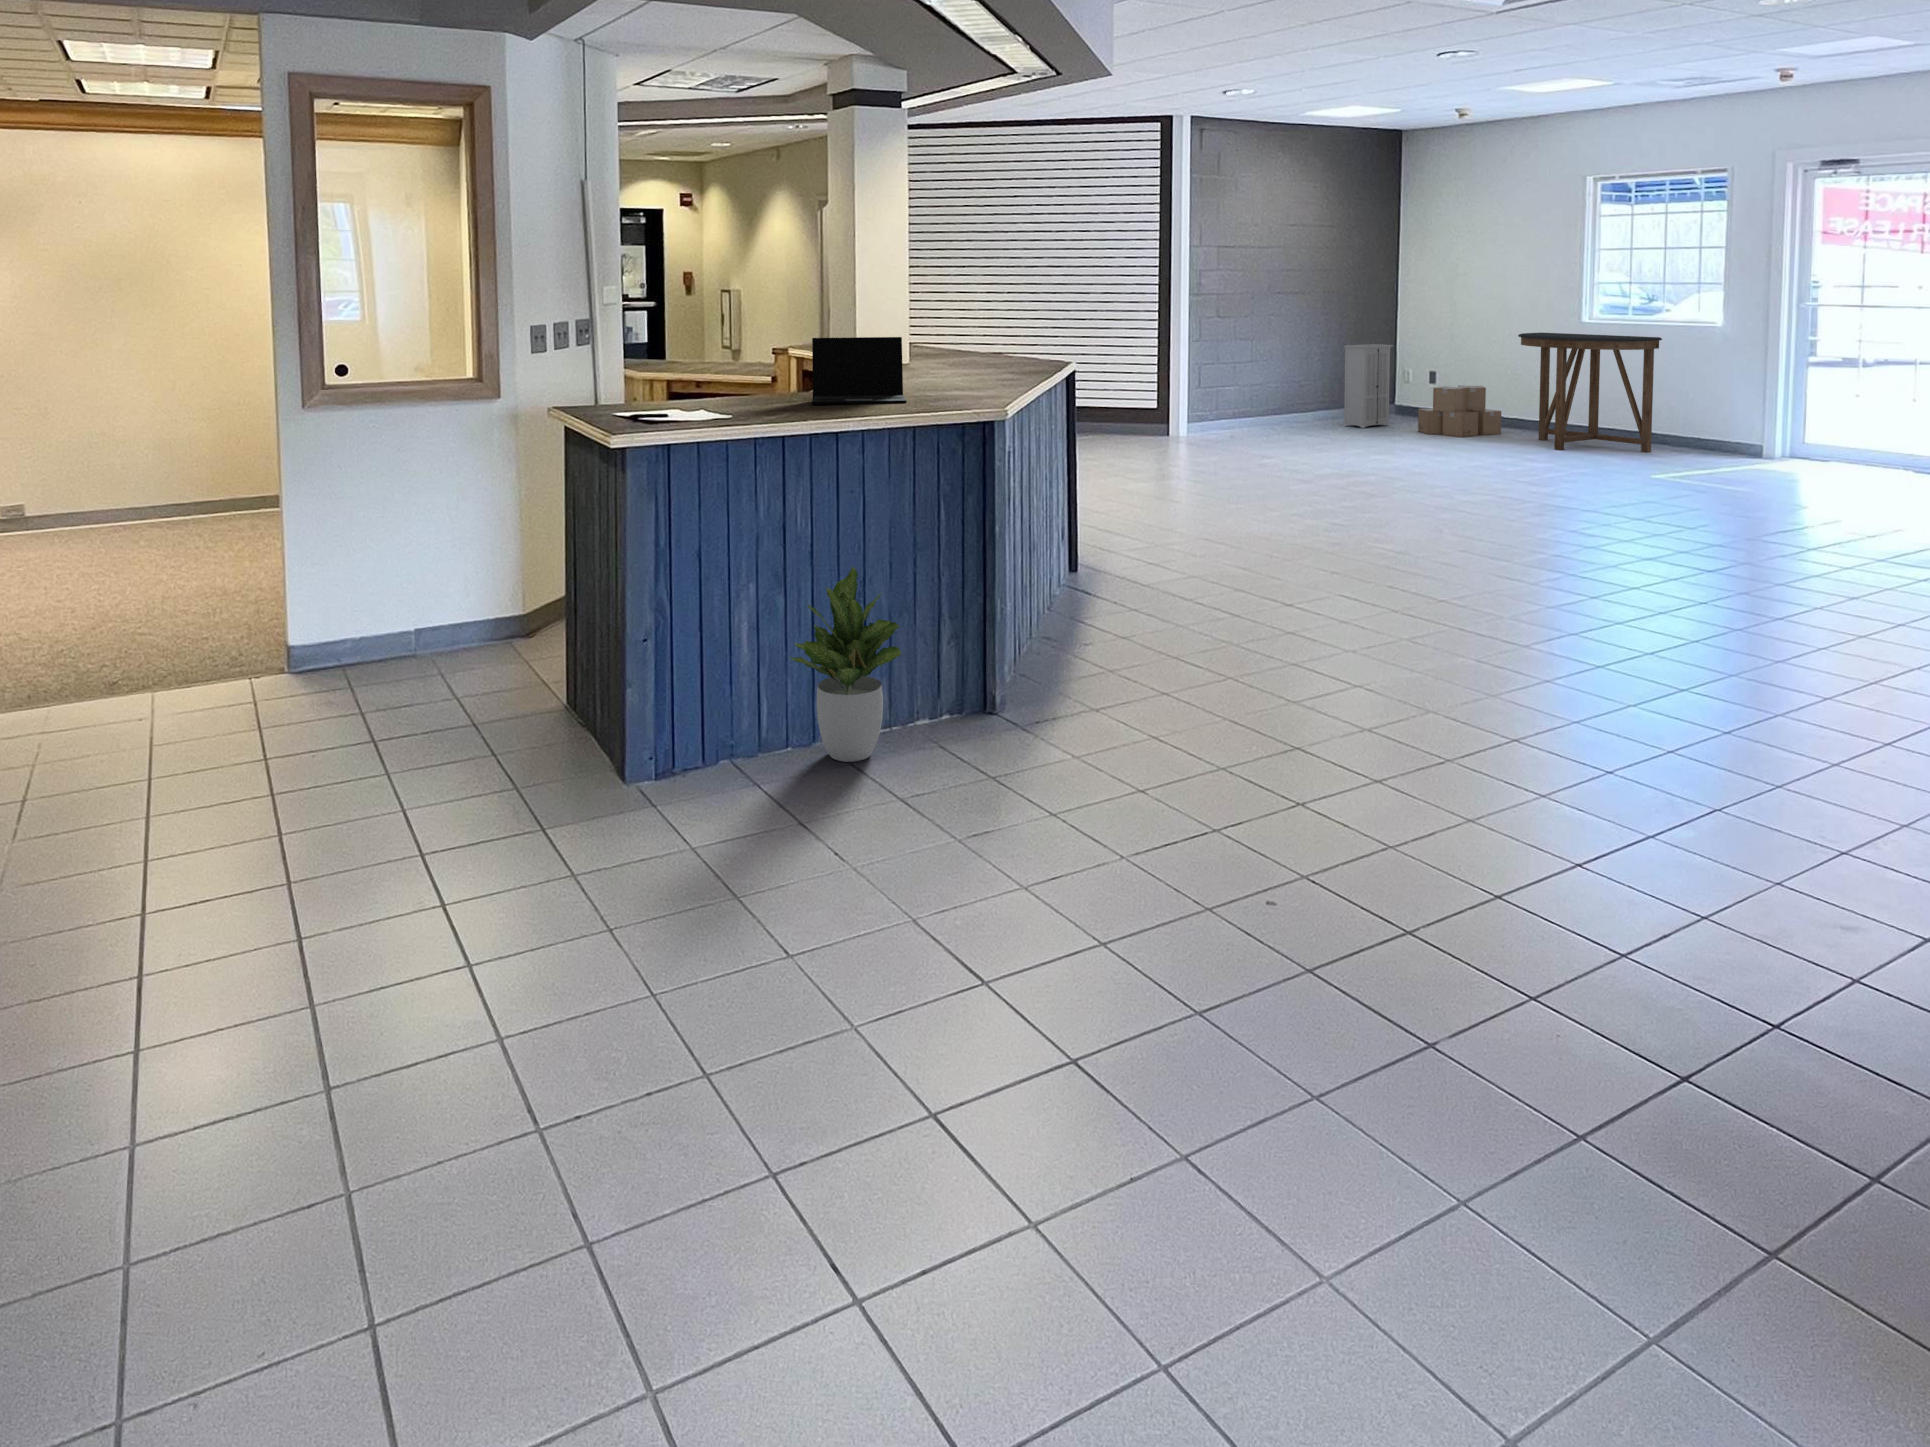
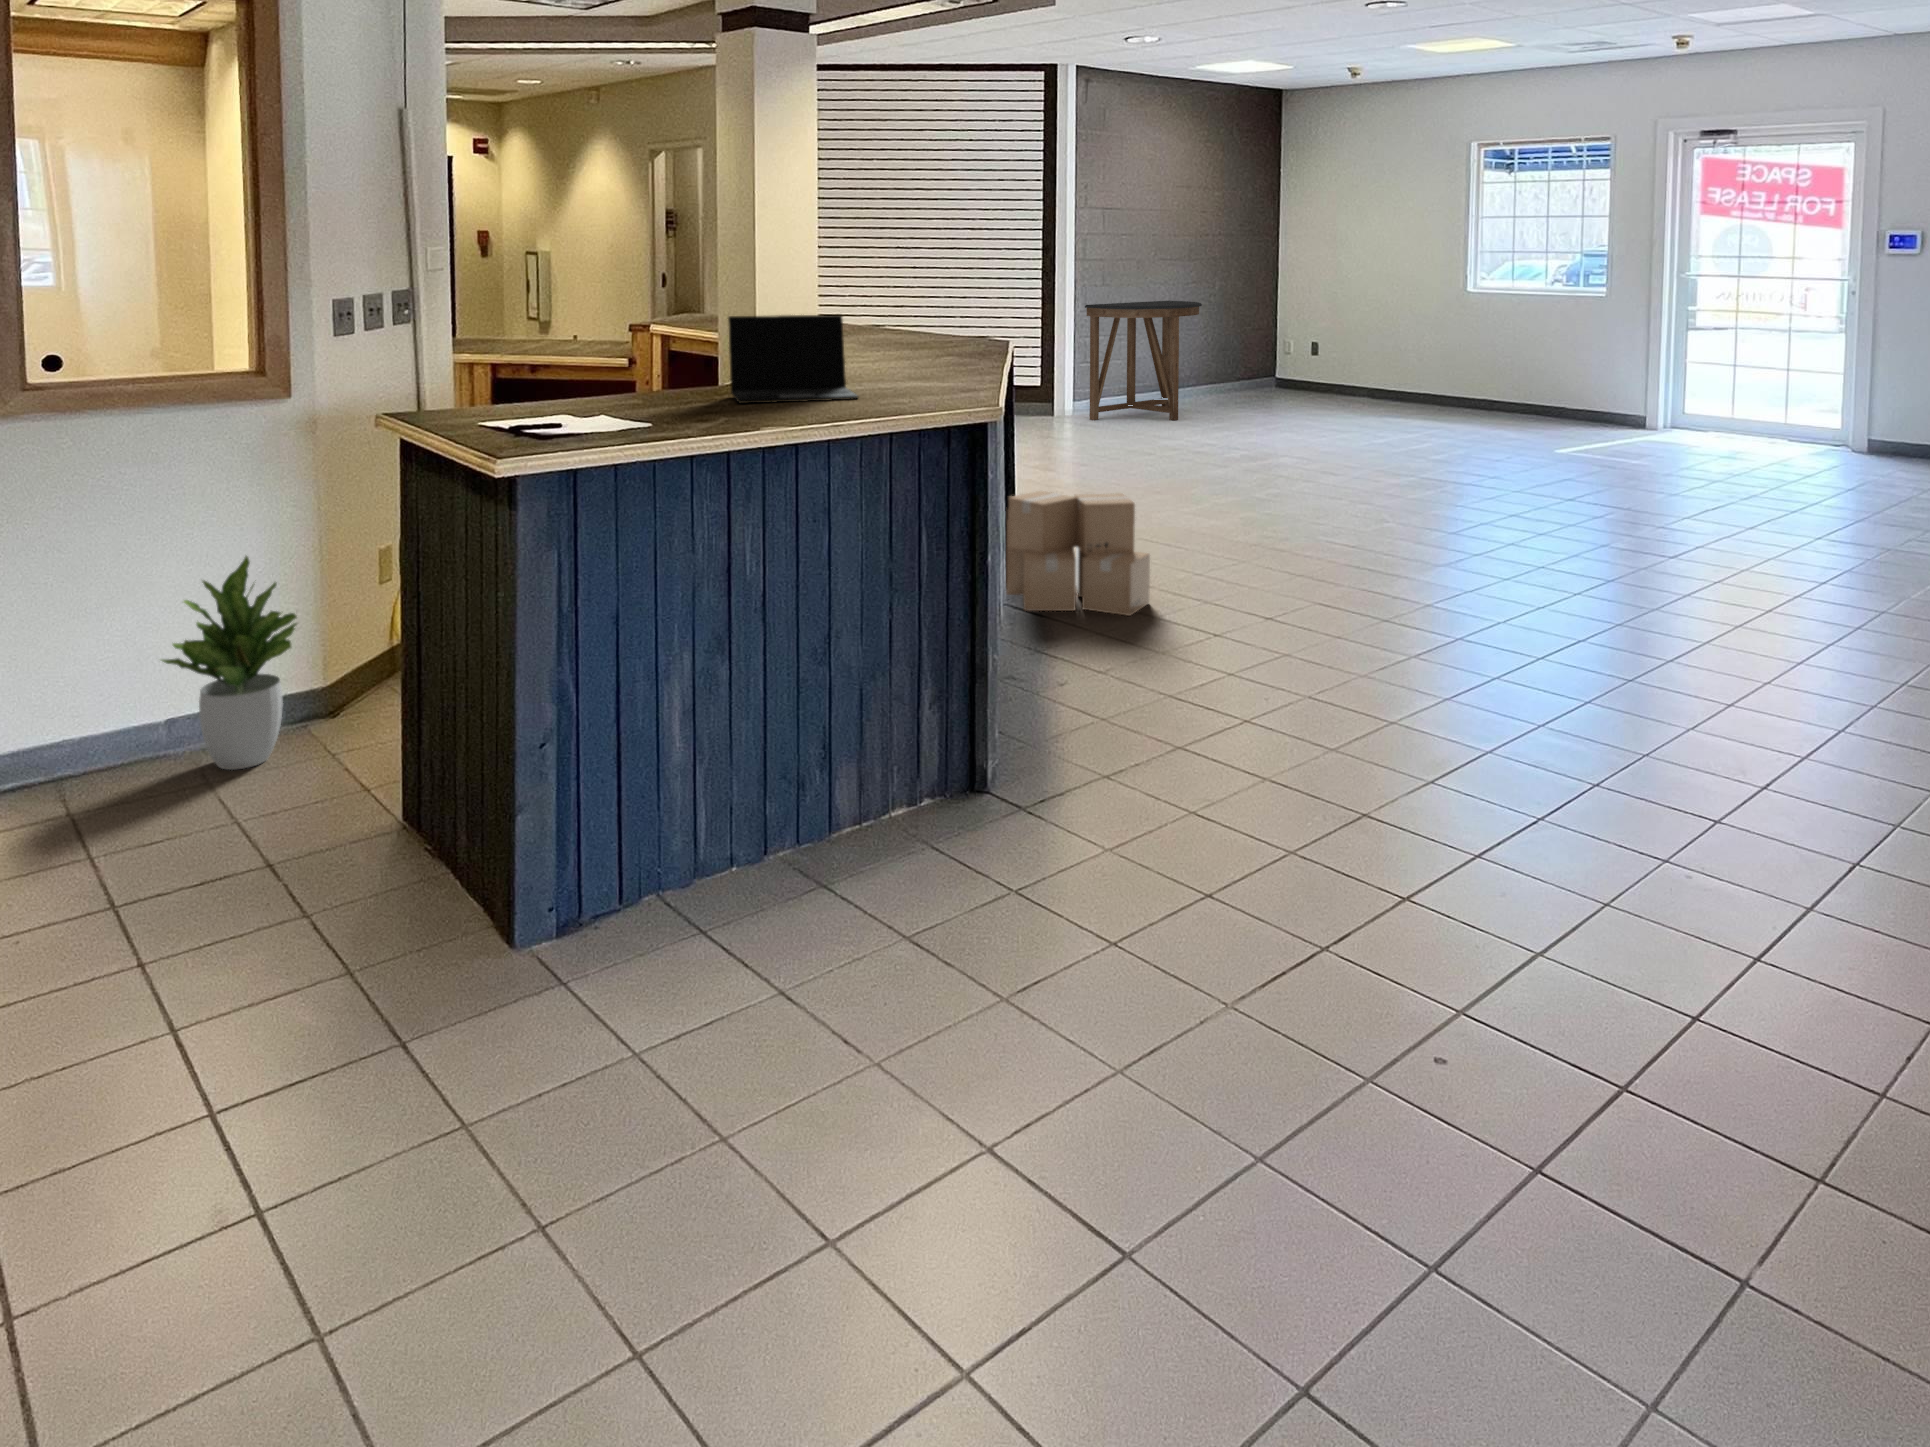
console table: present [1518,332,1662,452] -> present [1085,301,1202,420]
storage cabinet: present [1344,344,1393,428] -> none [1227,312,1276,403]
cardboard box: present [1418,385,1501,437] -> present [1006,491,1150,616]
potted plant: present [789,567,901,762] -> present [162,556,297,770]

